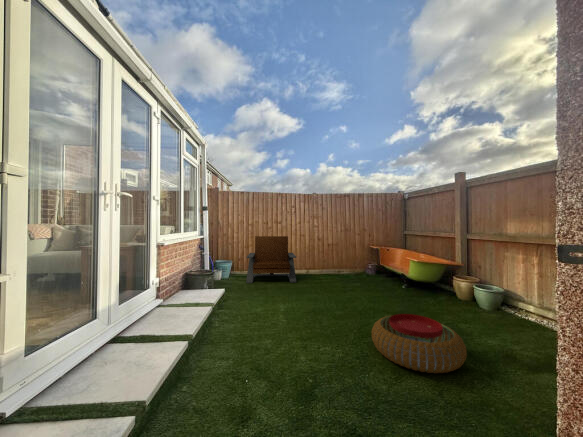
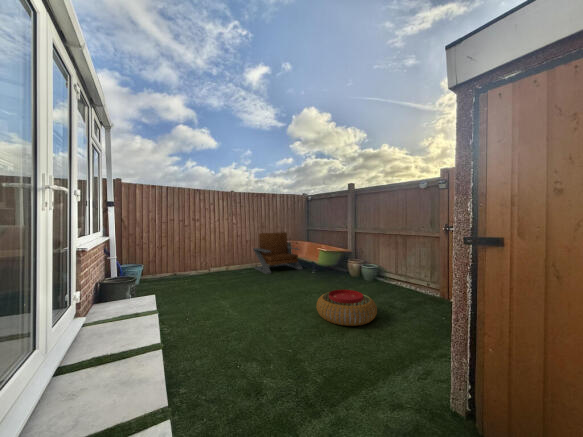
lounge chair: present [246,236,296,283] -> present [253,232,303,274]

